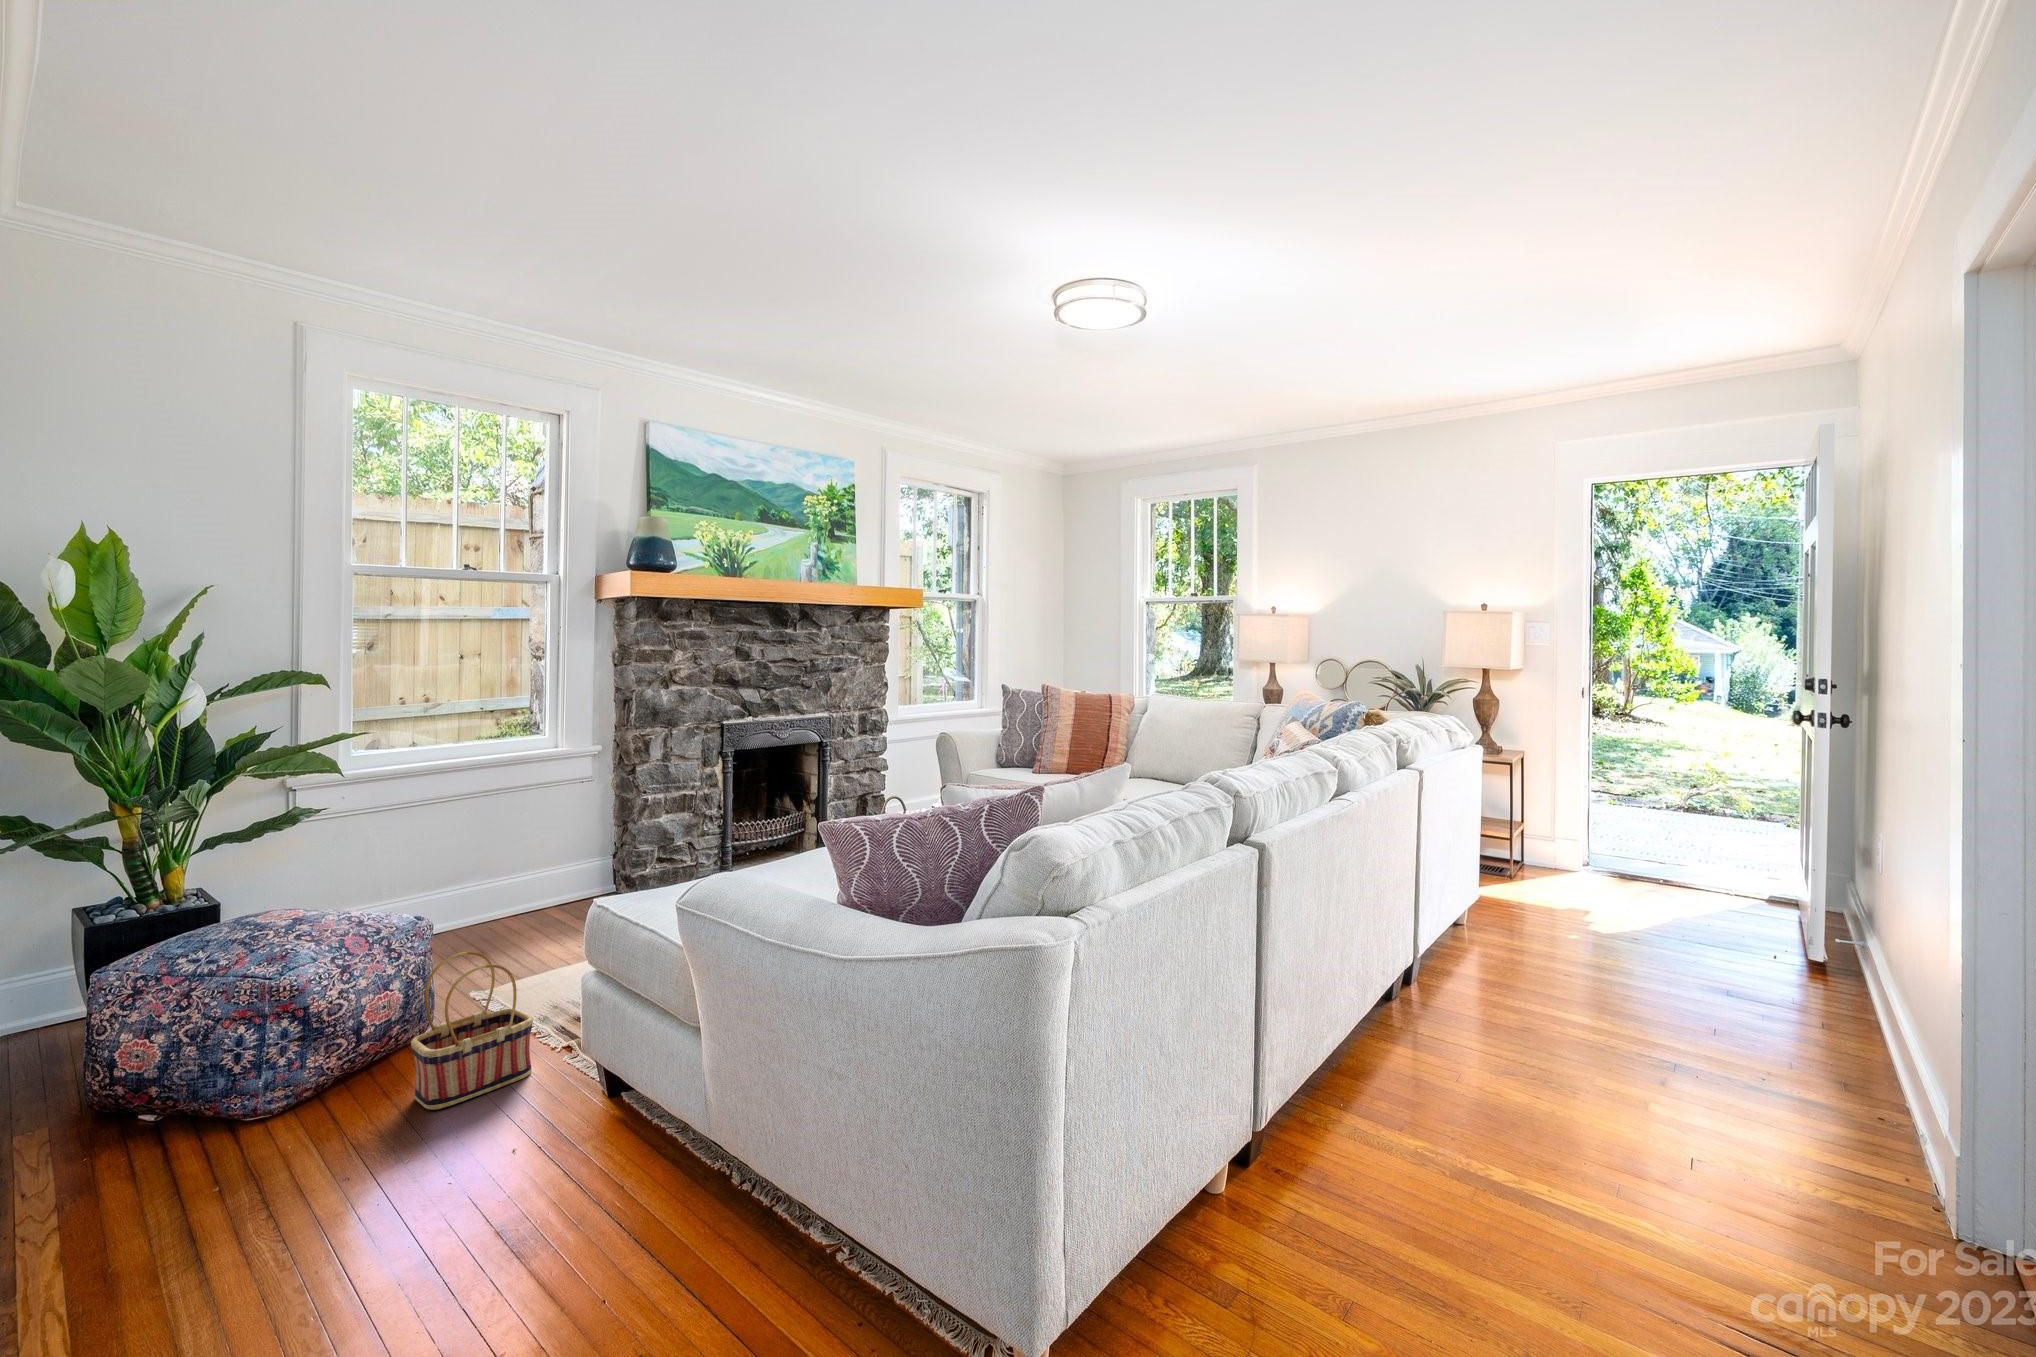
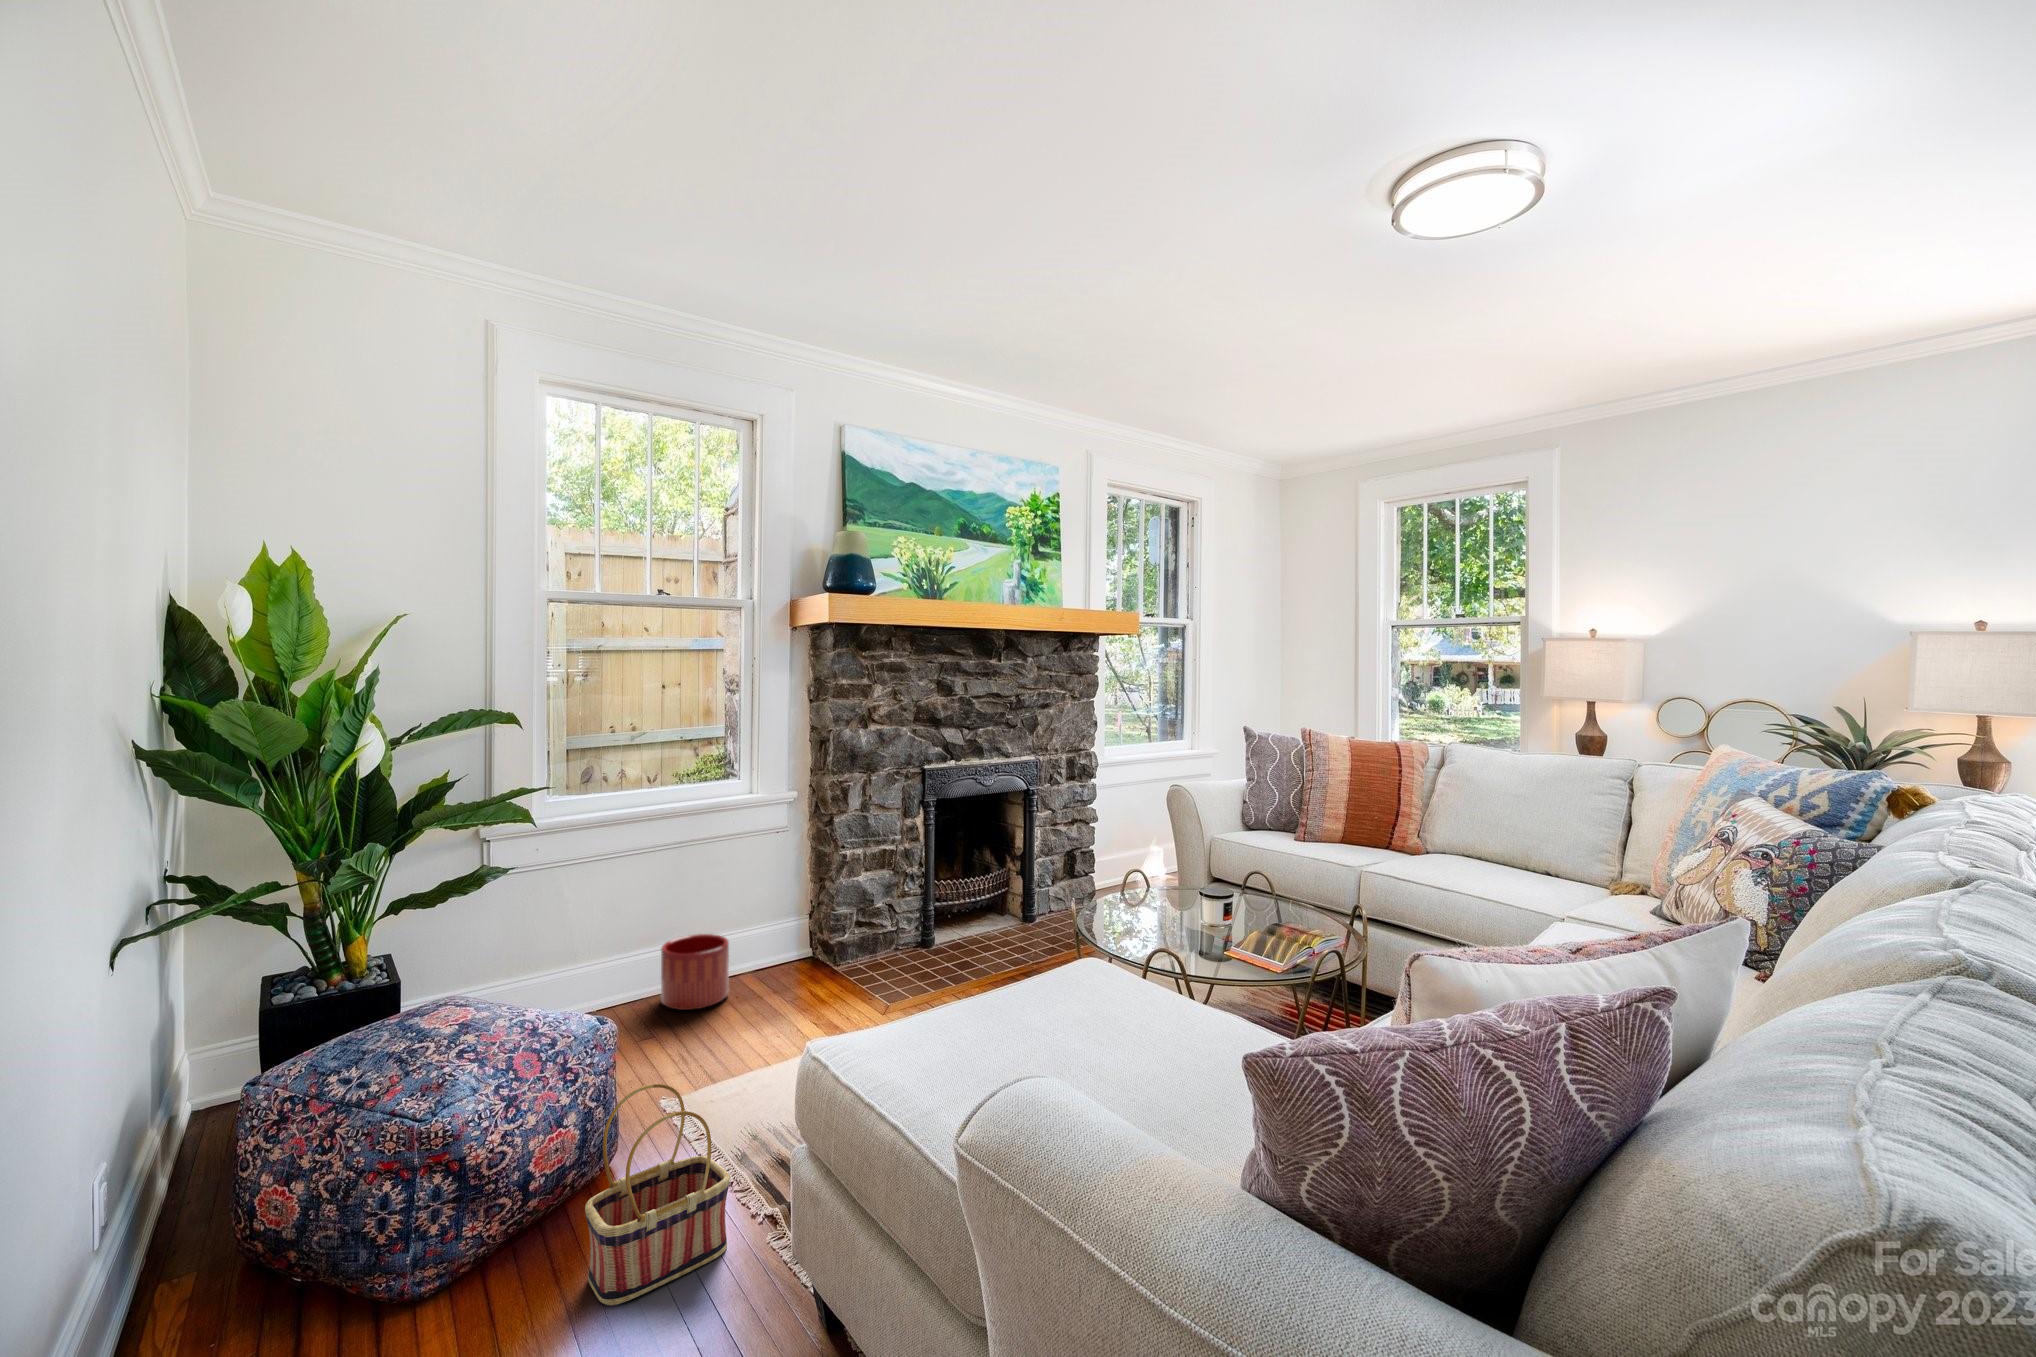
planter: none [475,869,540,932] -> present [661,934,729,1010]

